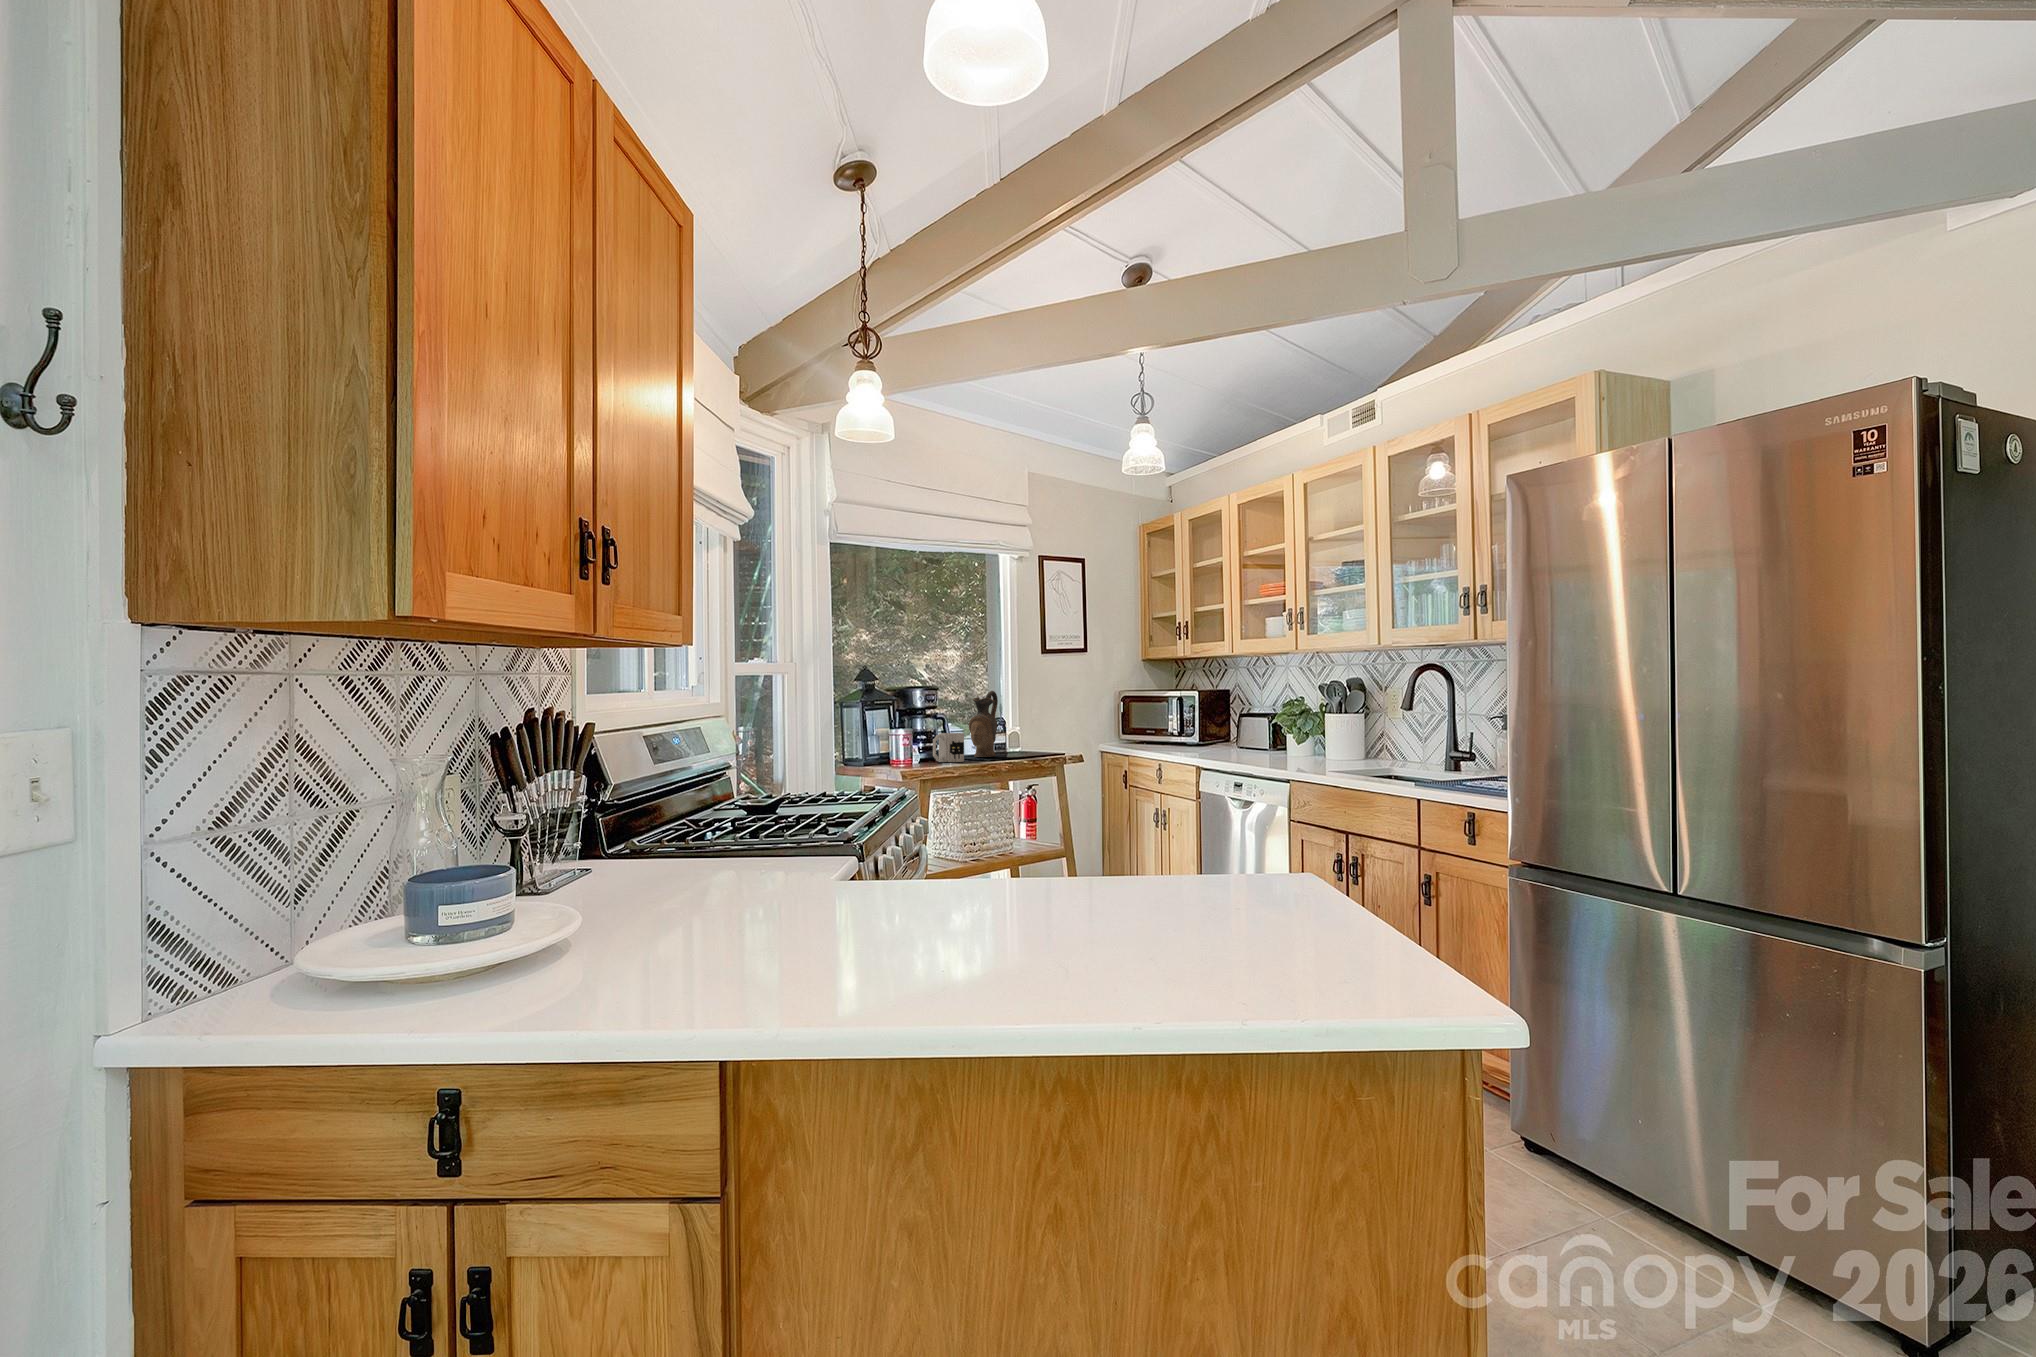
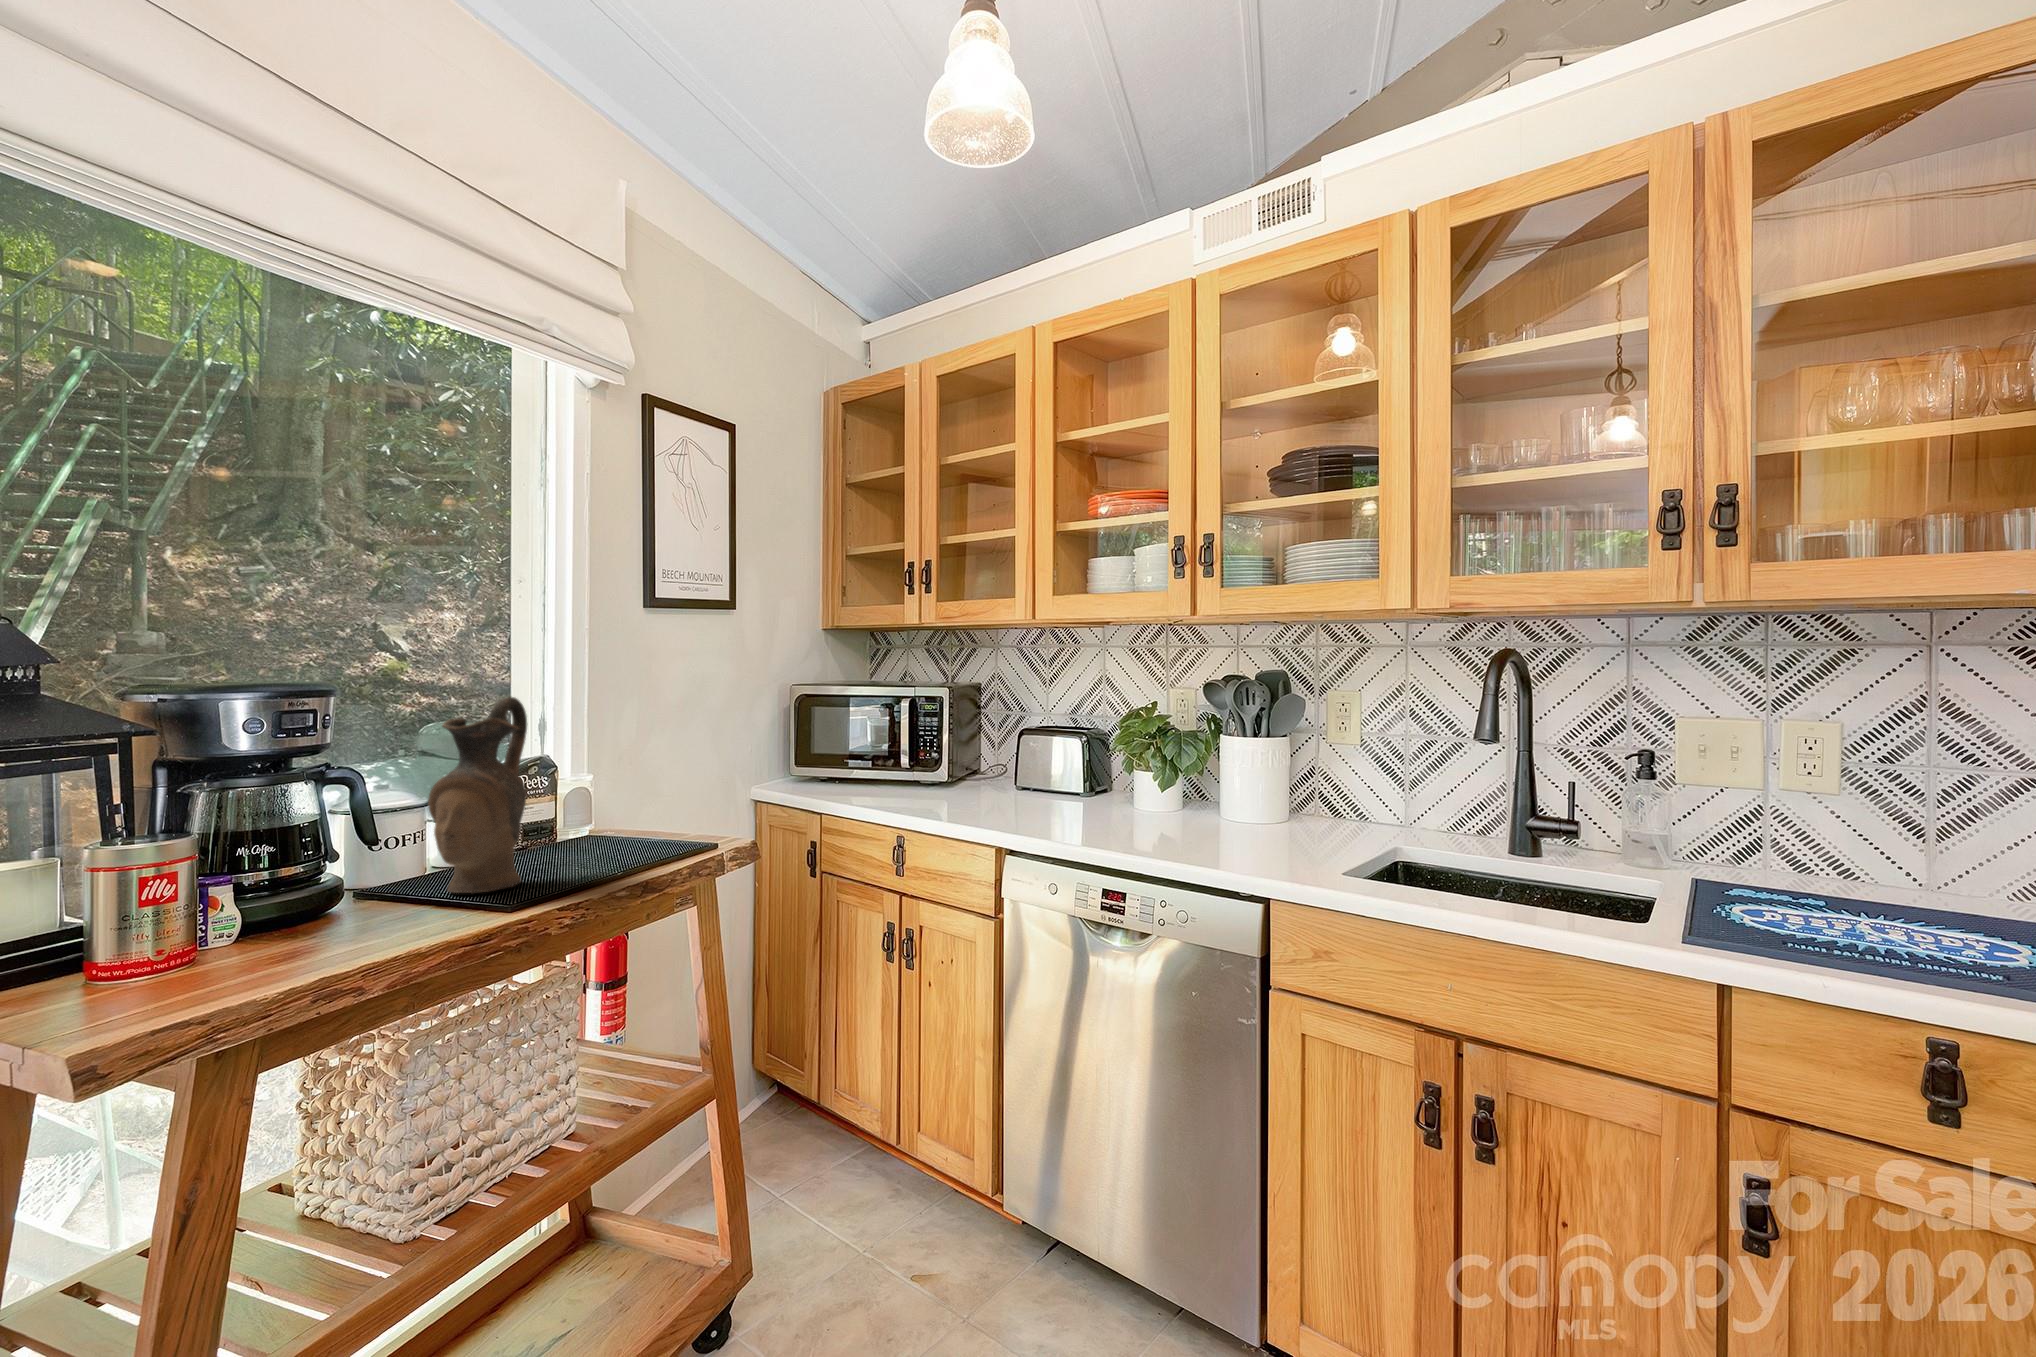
mug: present [933,733,964,762] -> none [256,840,401,958]

